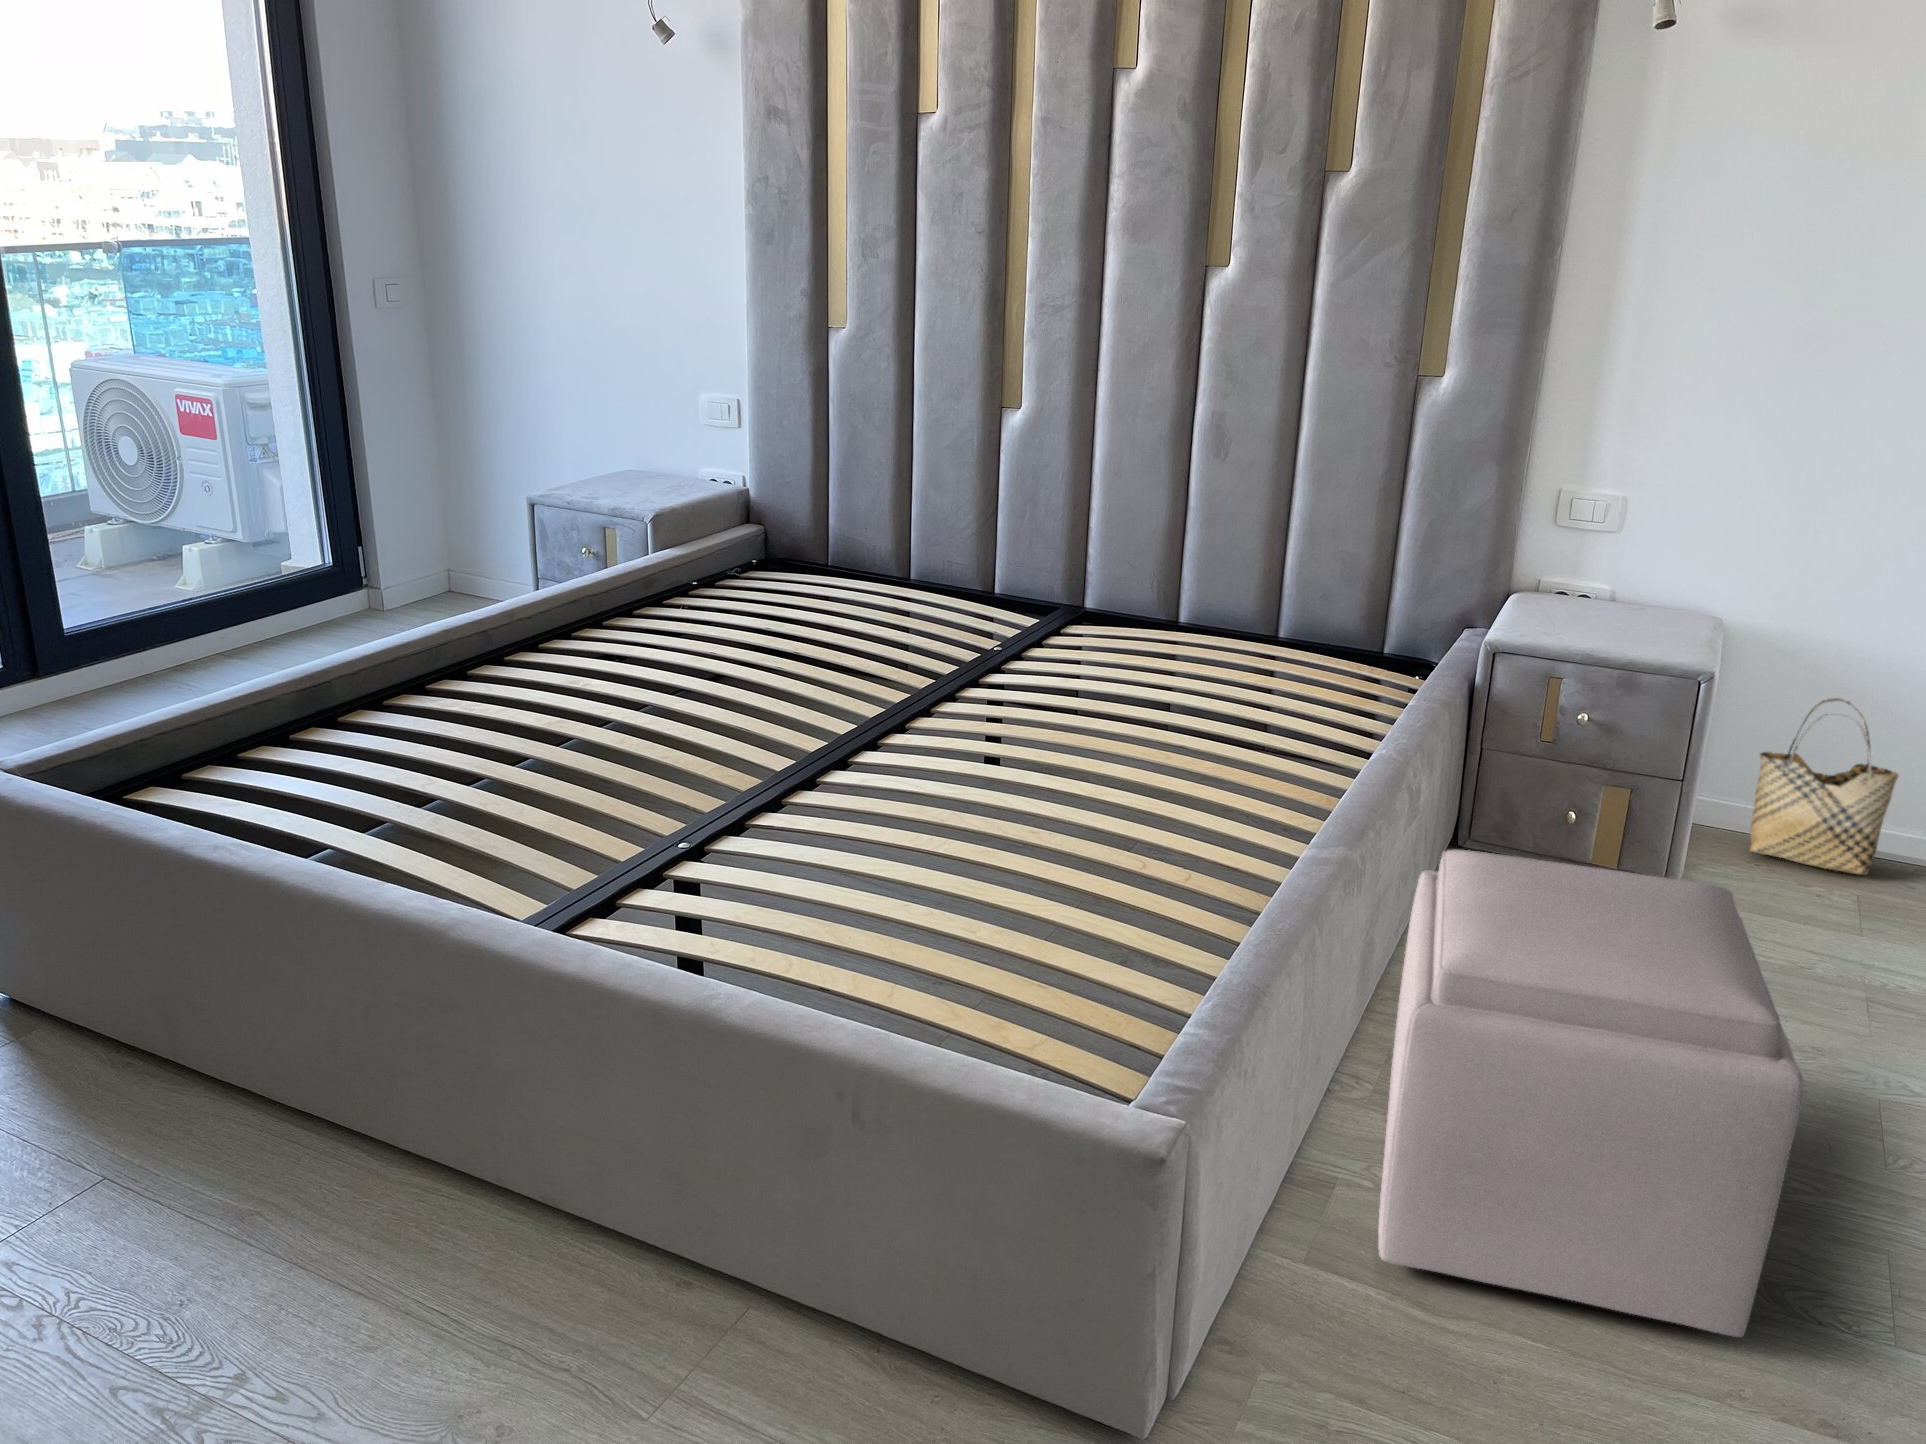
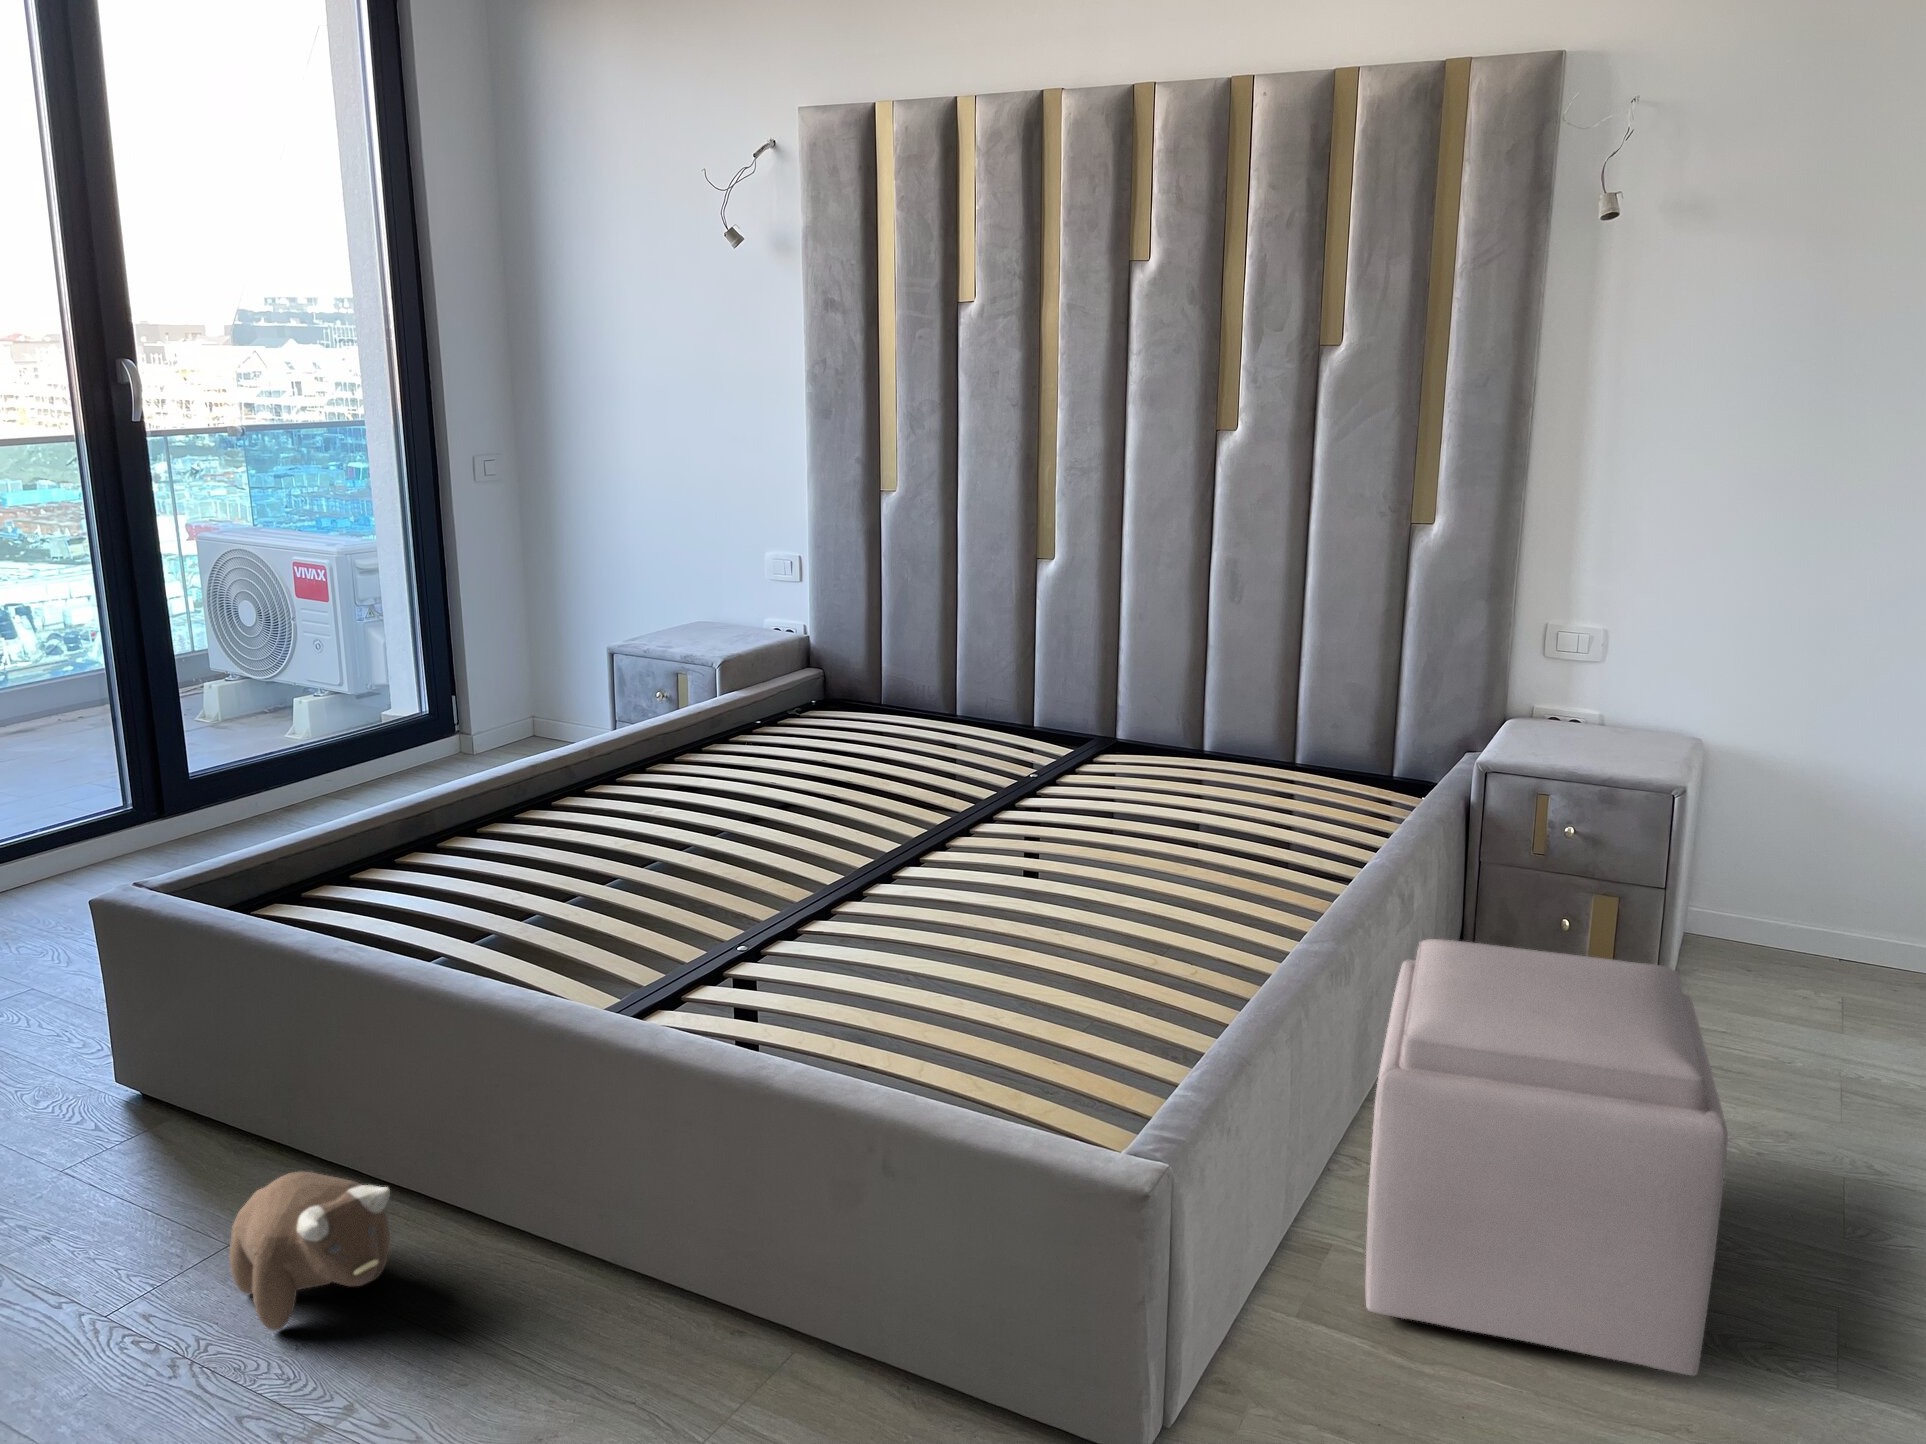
woven basket: present [1750,698,1899,875] -> none [1742,811,1876,977]
plush toy: none [103,1104,288,1283] -> present [229,1172,390,1331]

